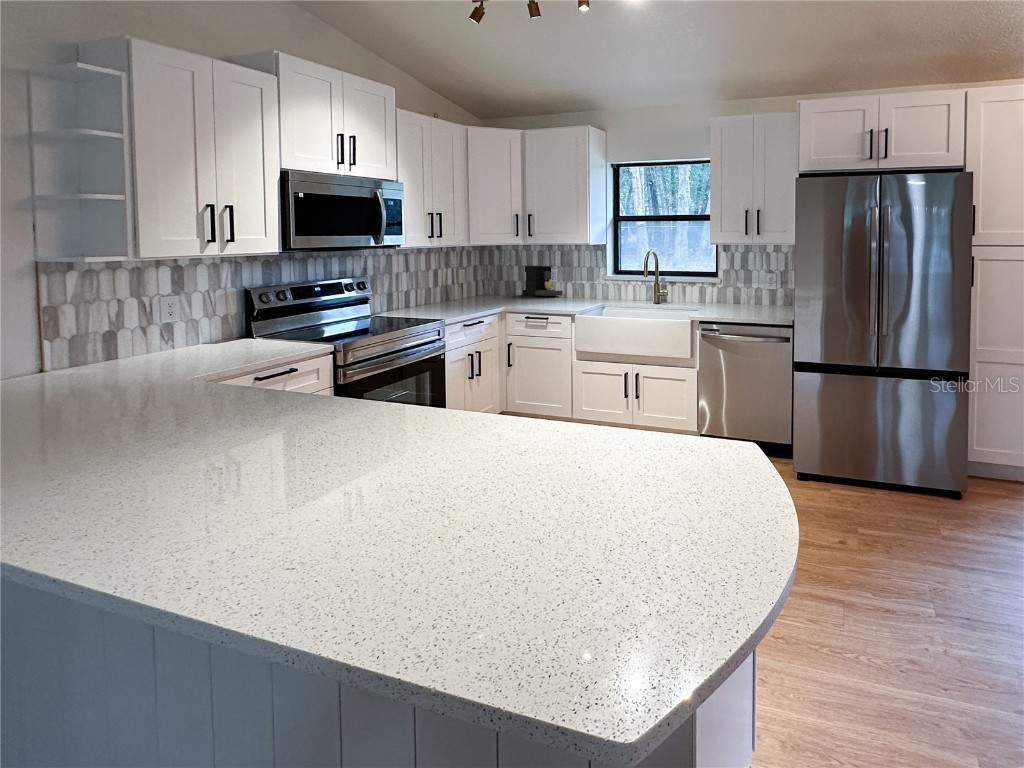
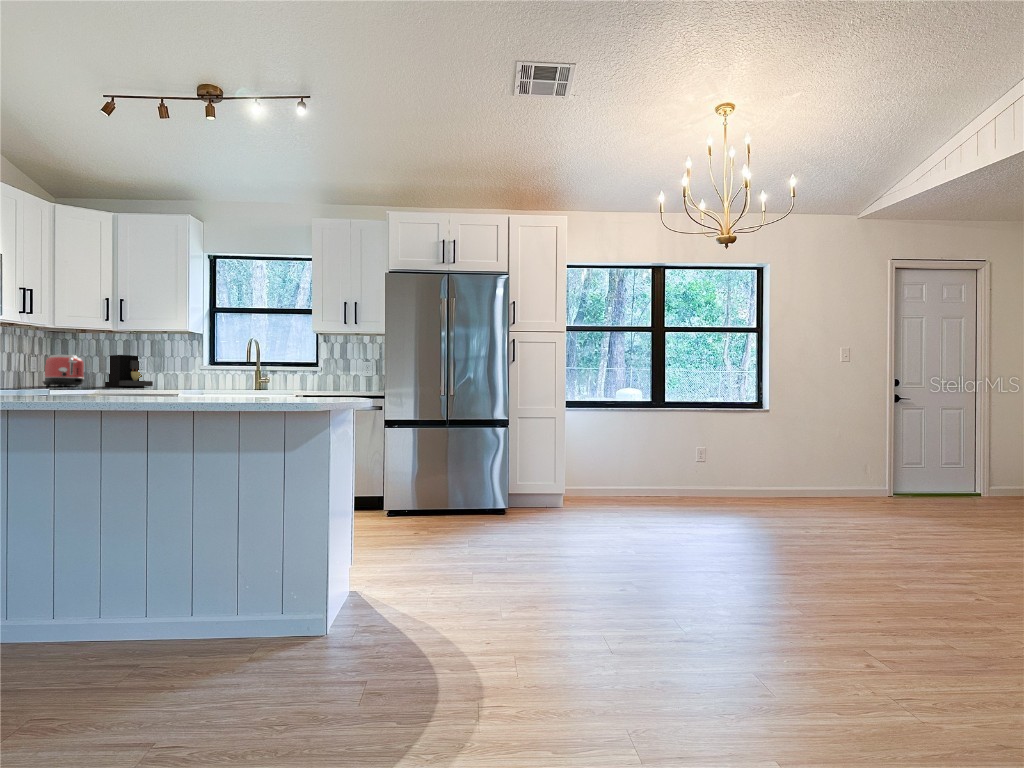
toaster: none [475,266,507,294] -> present [42,355,84,386]

